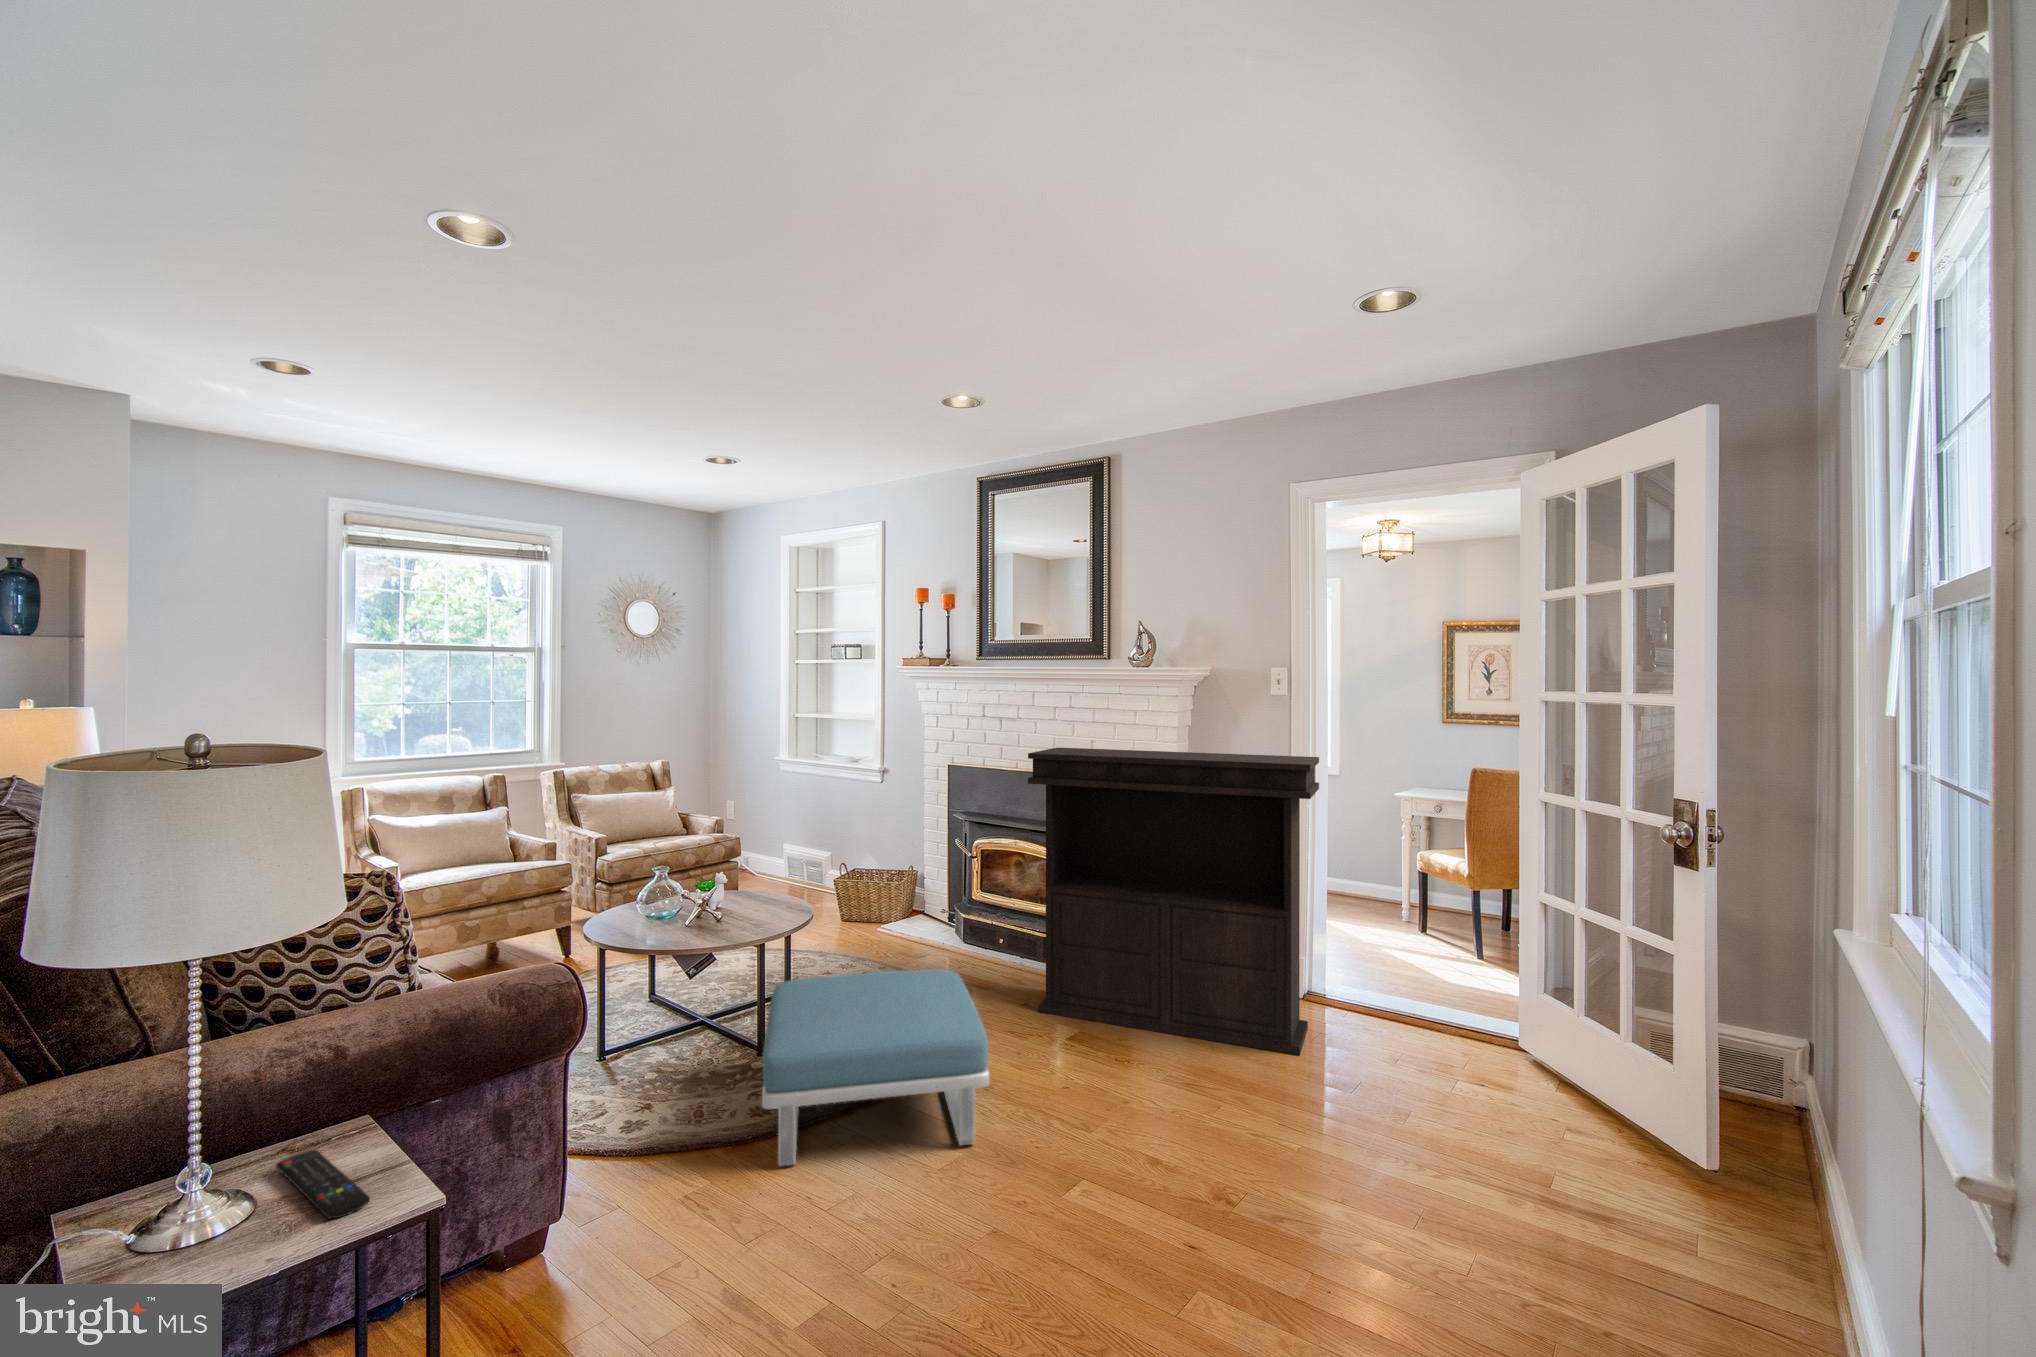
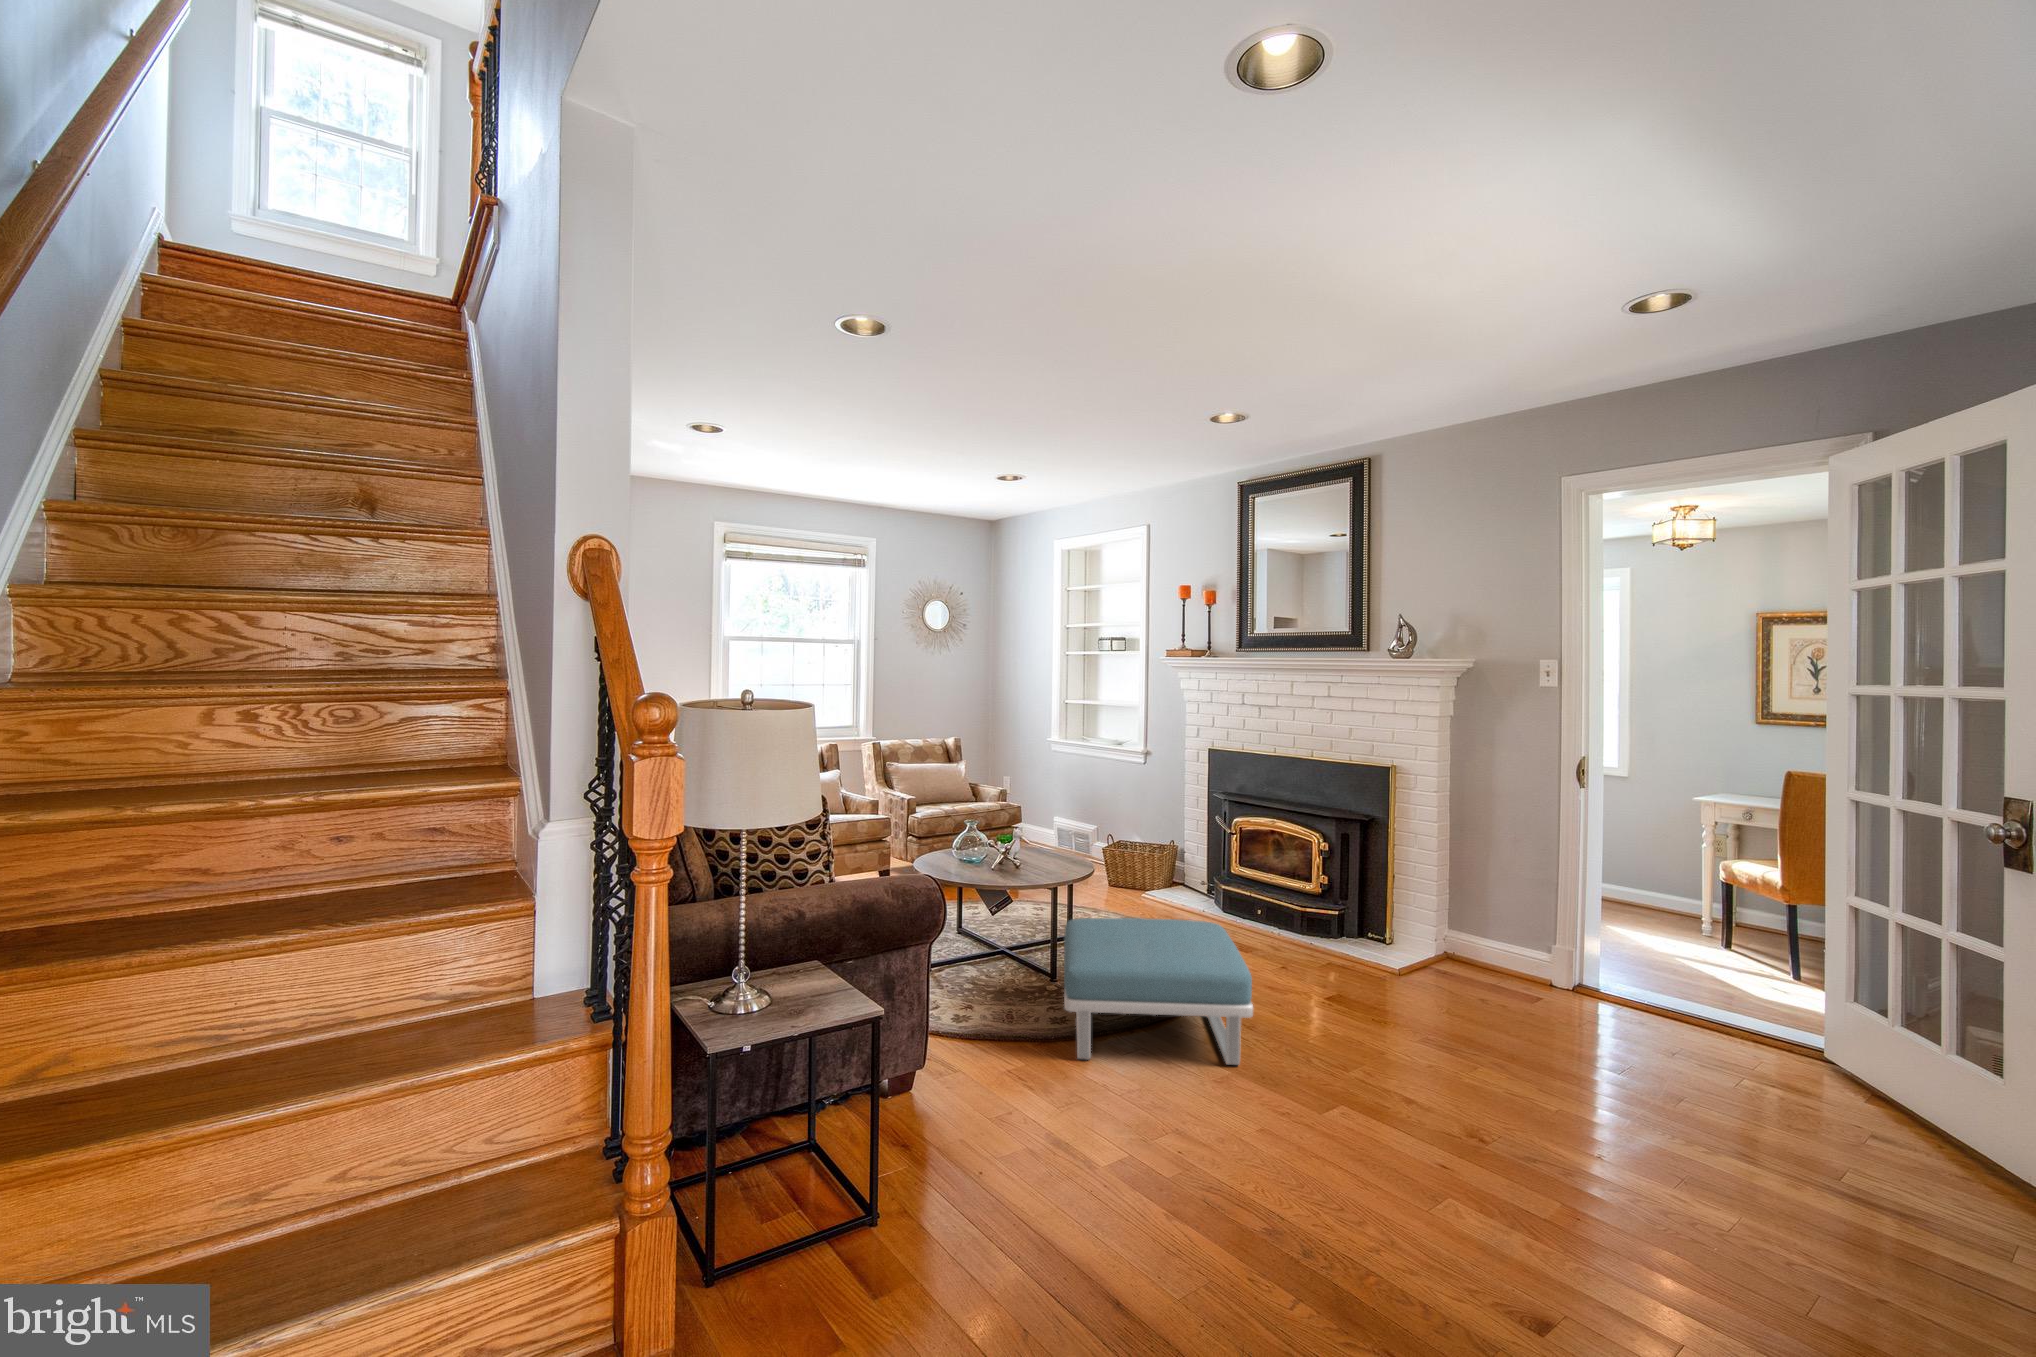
console table: present [1028,748,1319,1055] -> none [1287,734,1589,1037]
remote control: present [276,1150,370,1218] -> none [781,971,844,1008]

